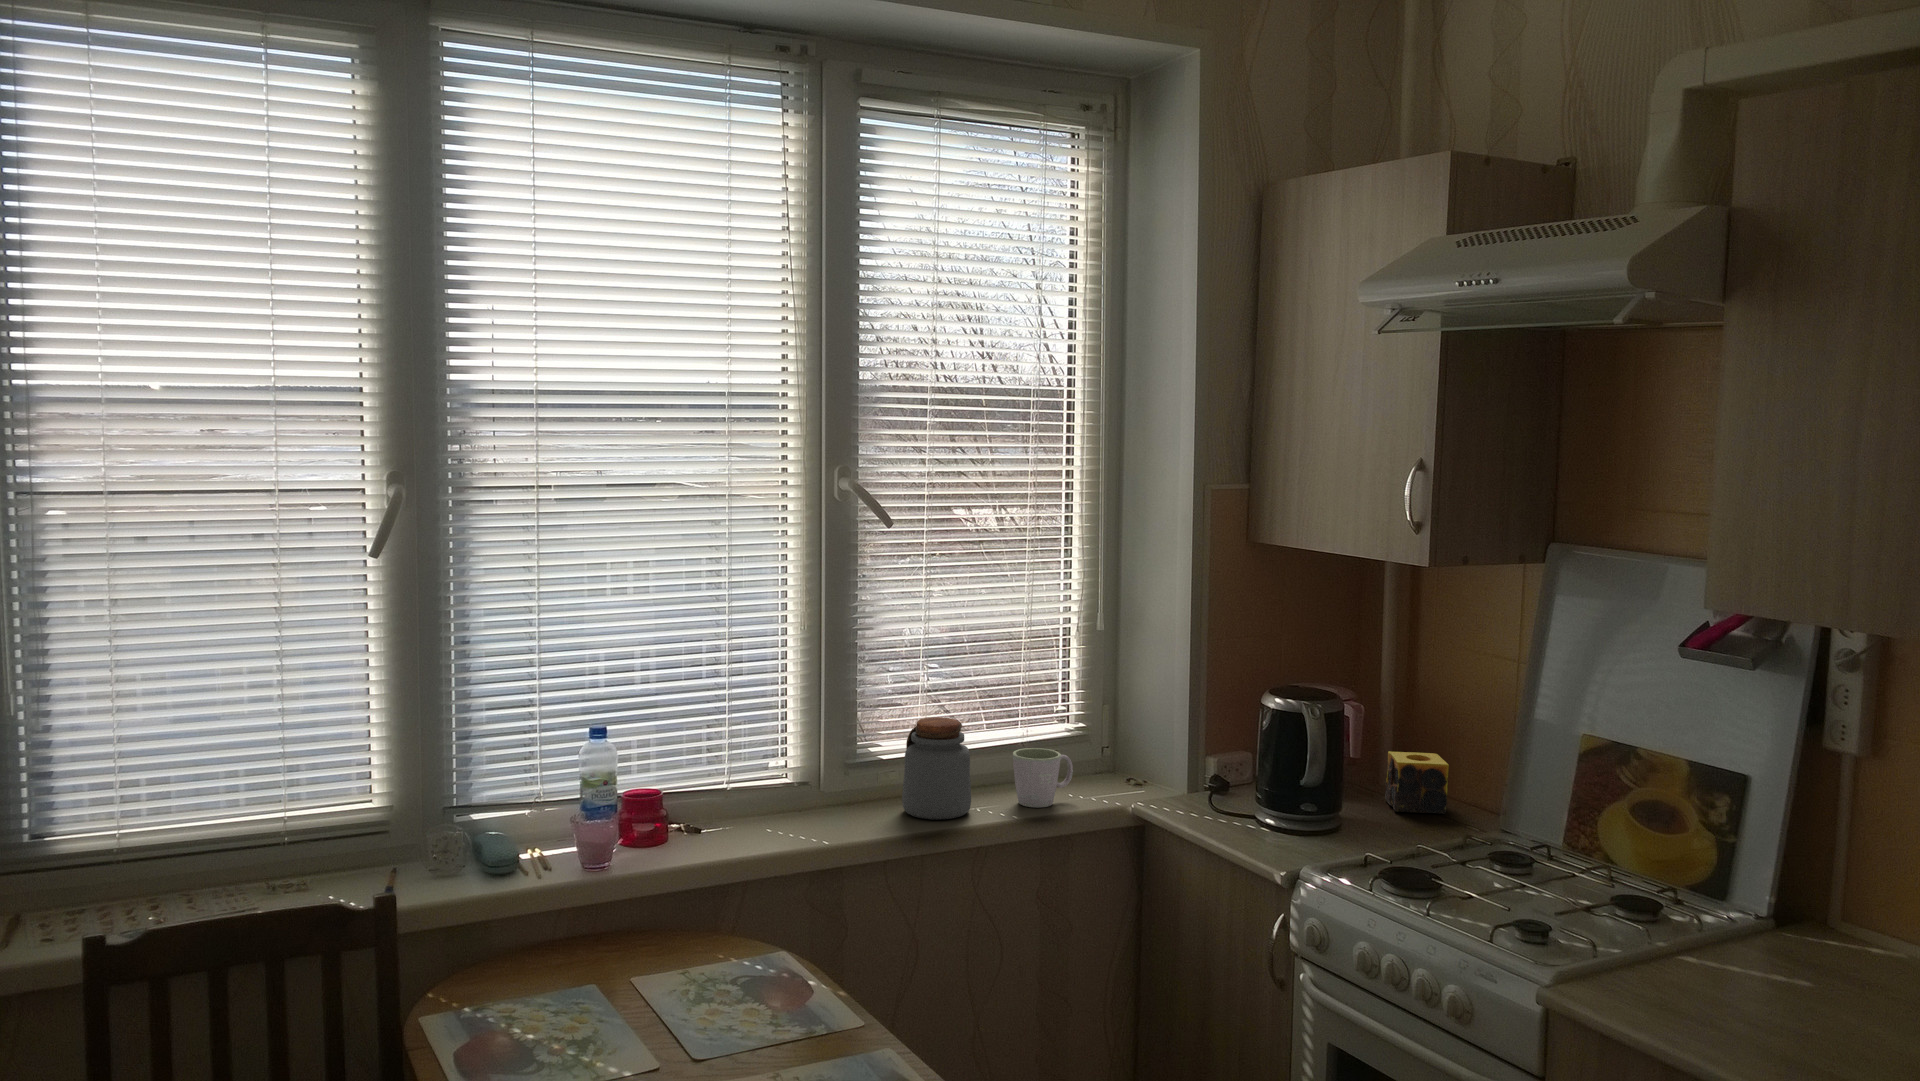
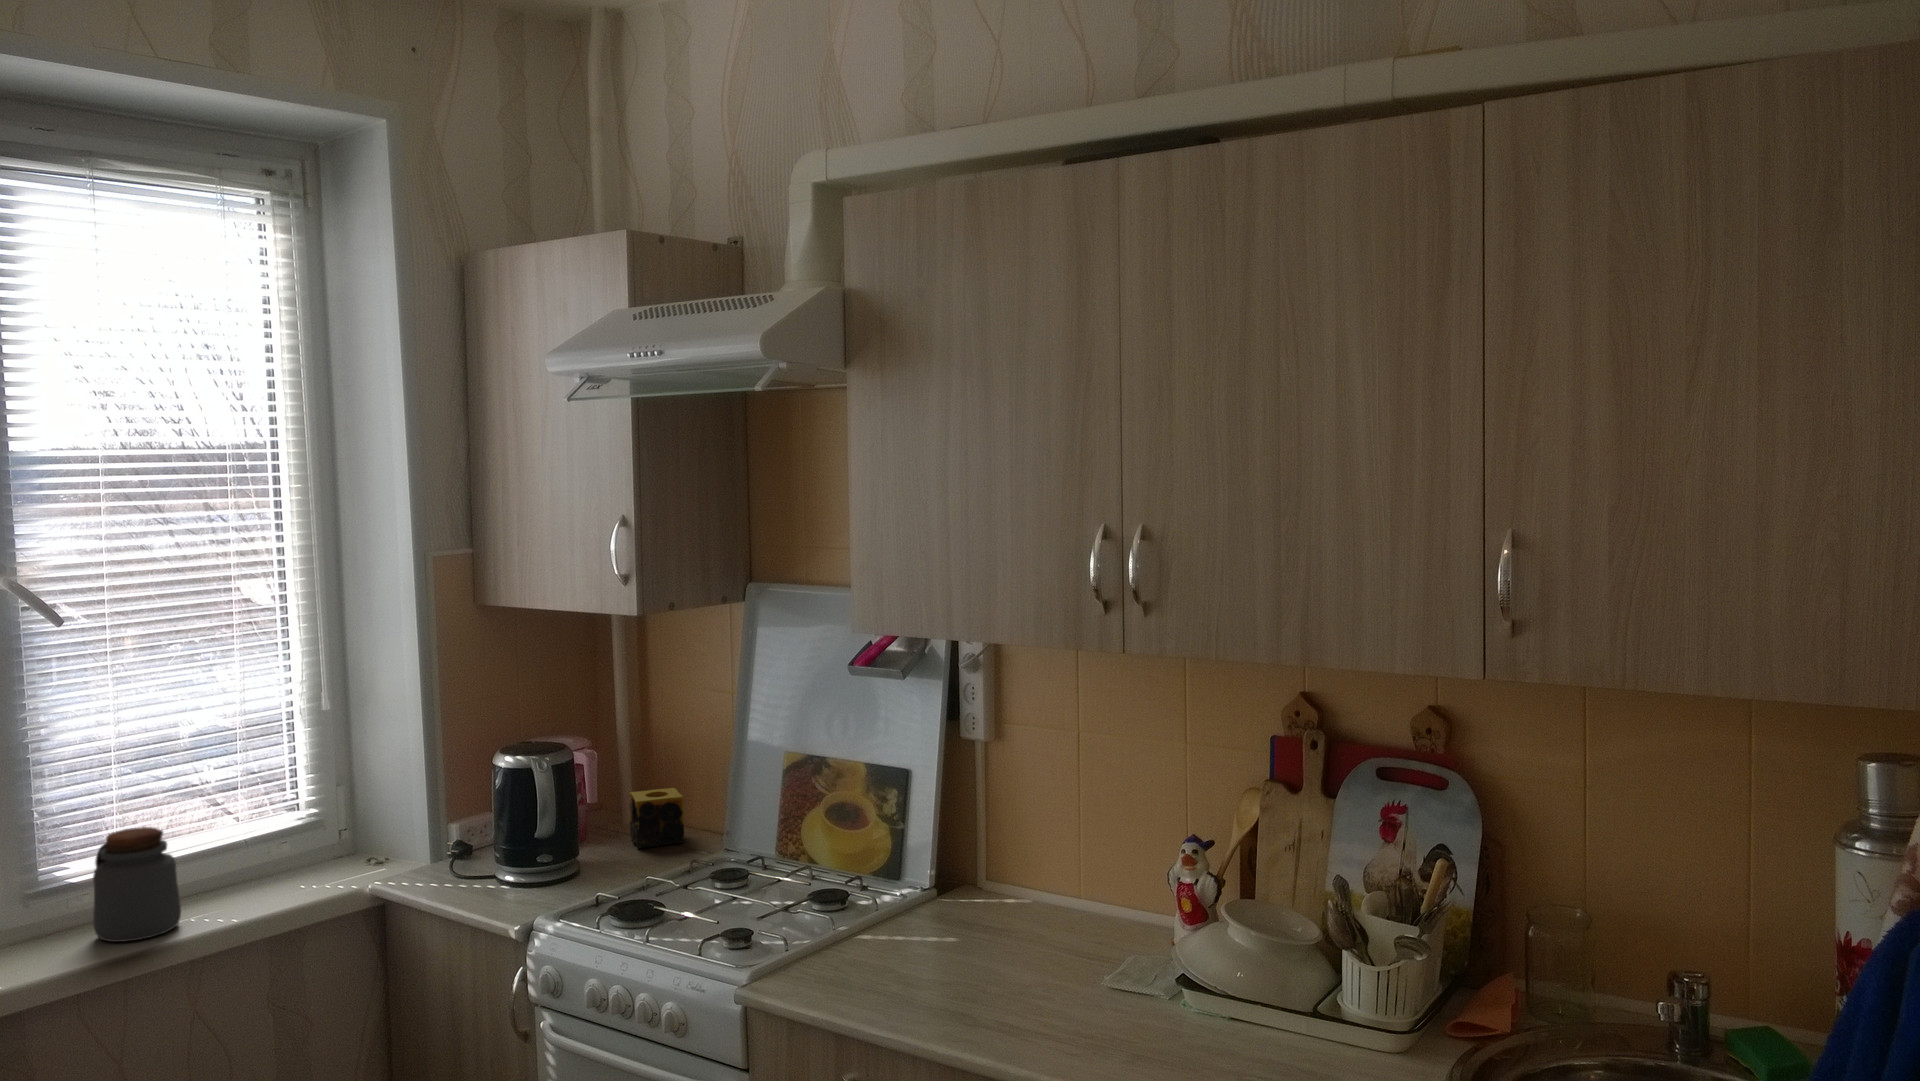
mug: present [1013,748,1073,808] -> none [230,843,303,907]

